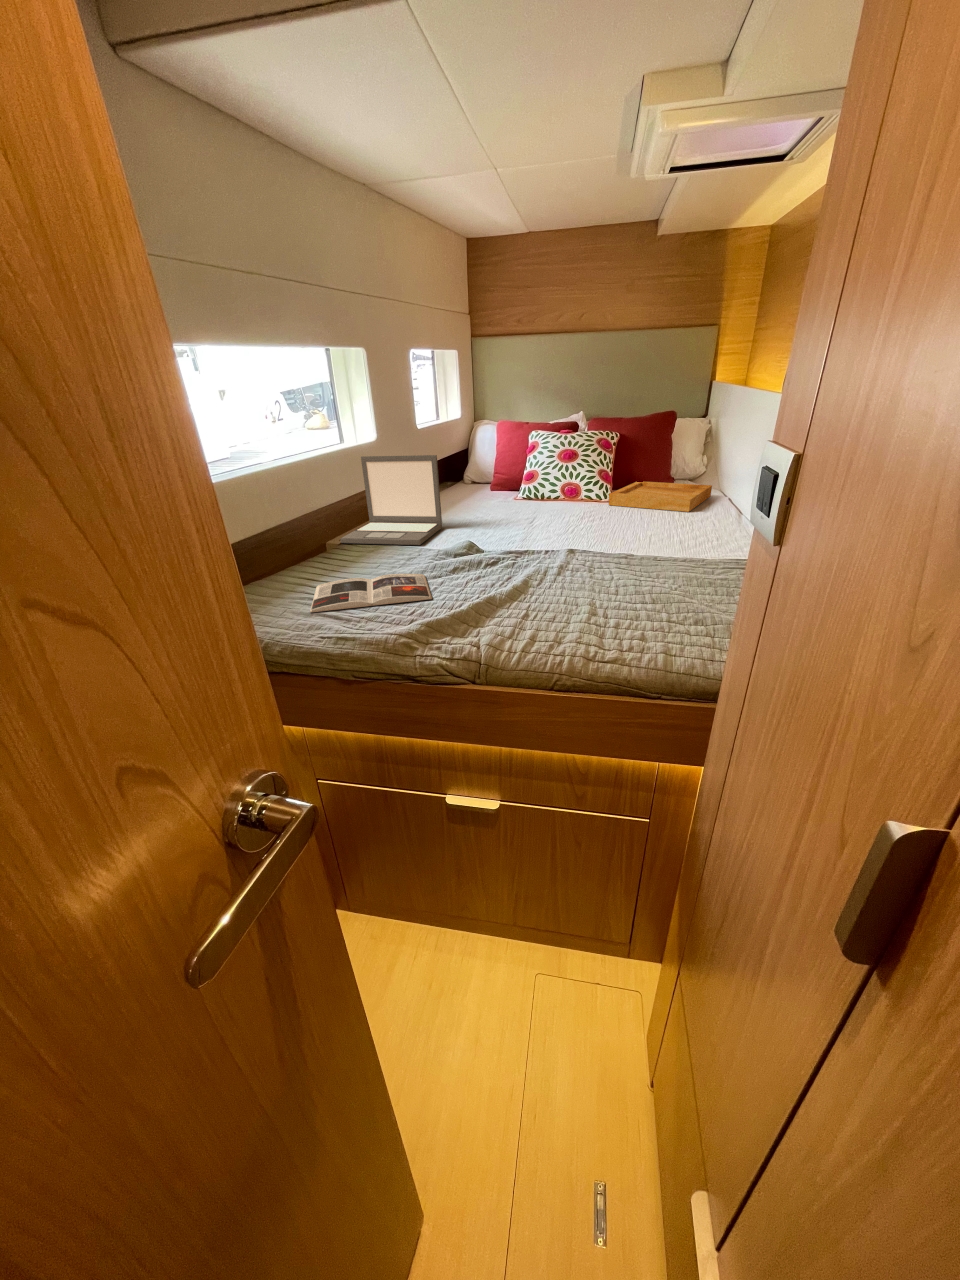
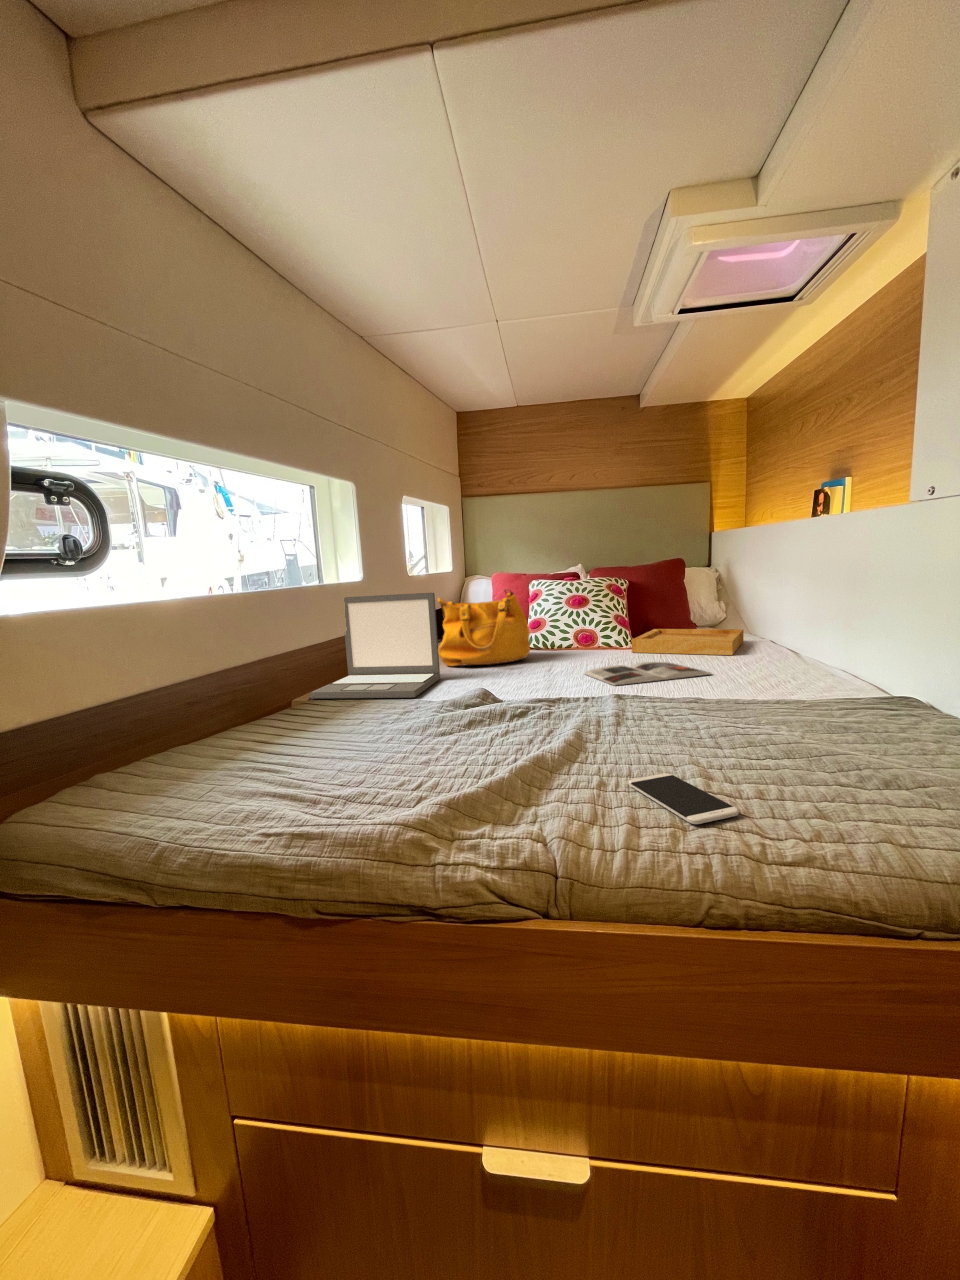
handbag: none [442,446,521,515] -> present [437,589,530,666]
magazine: present [310,574,432,613] -> present [584,662,711,685]
smartphone: none [541,610,595,640] -> present [629,773,739,824]

